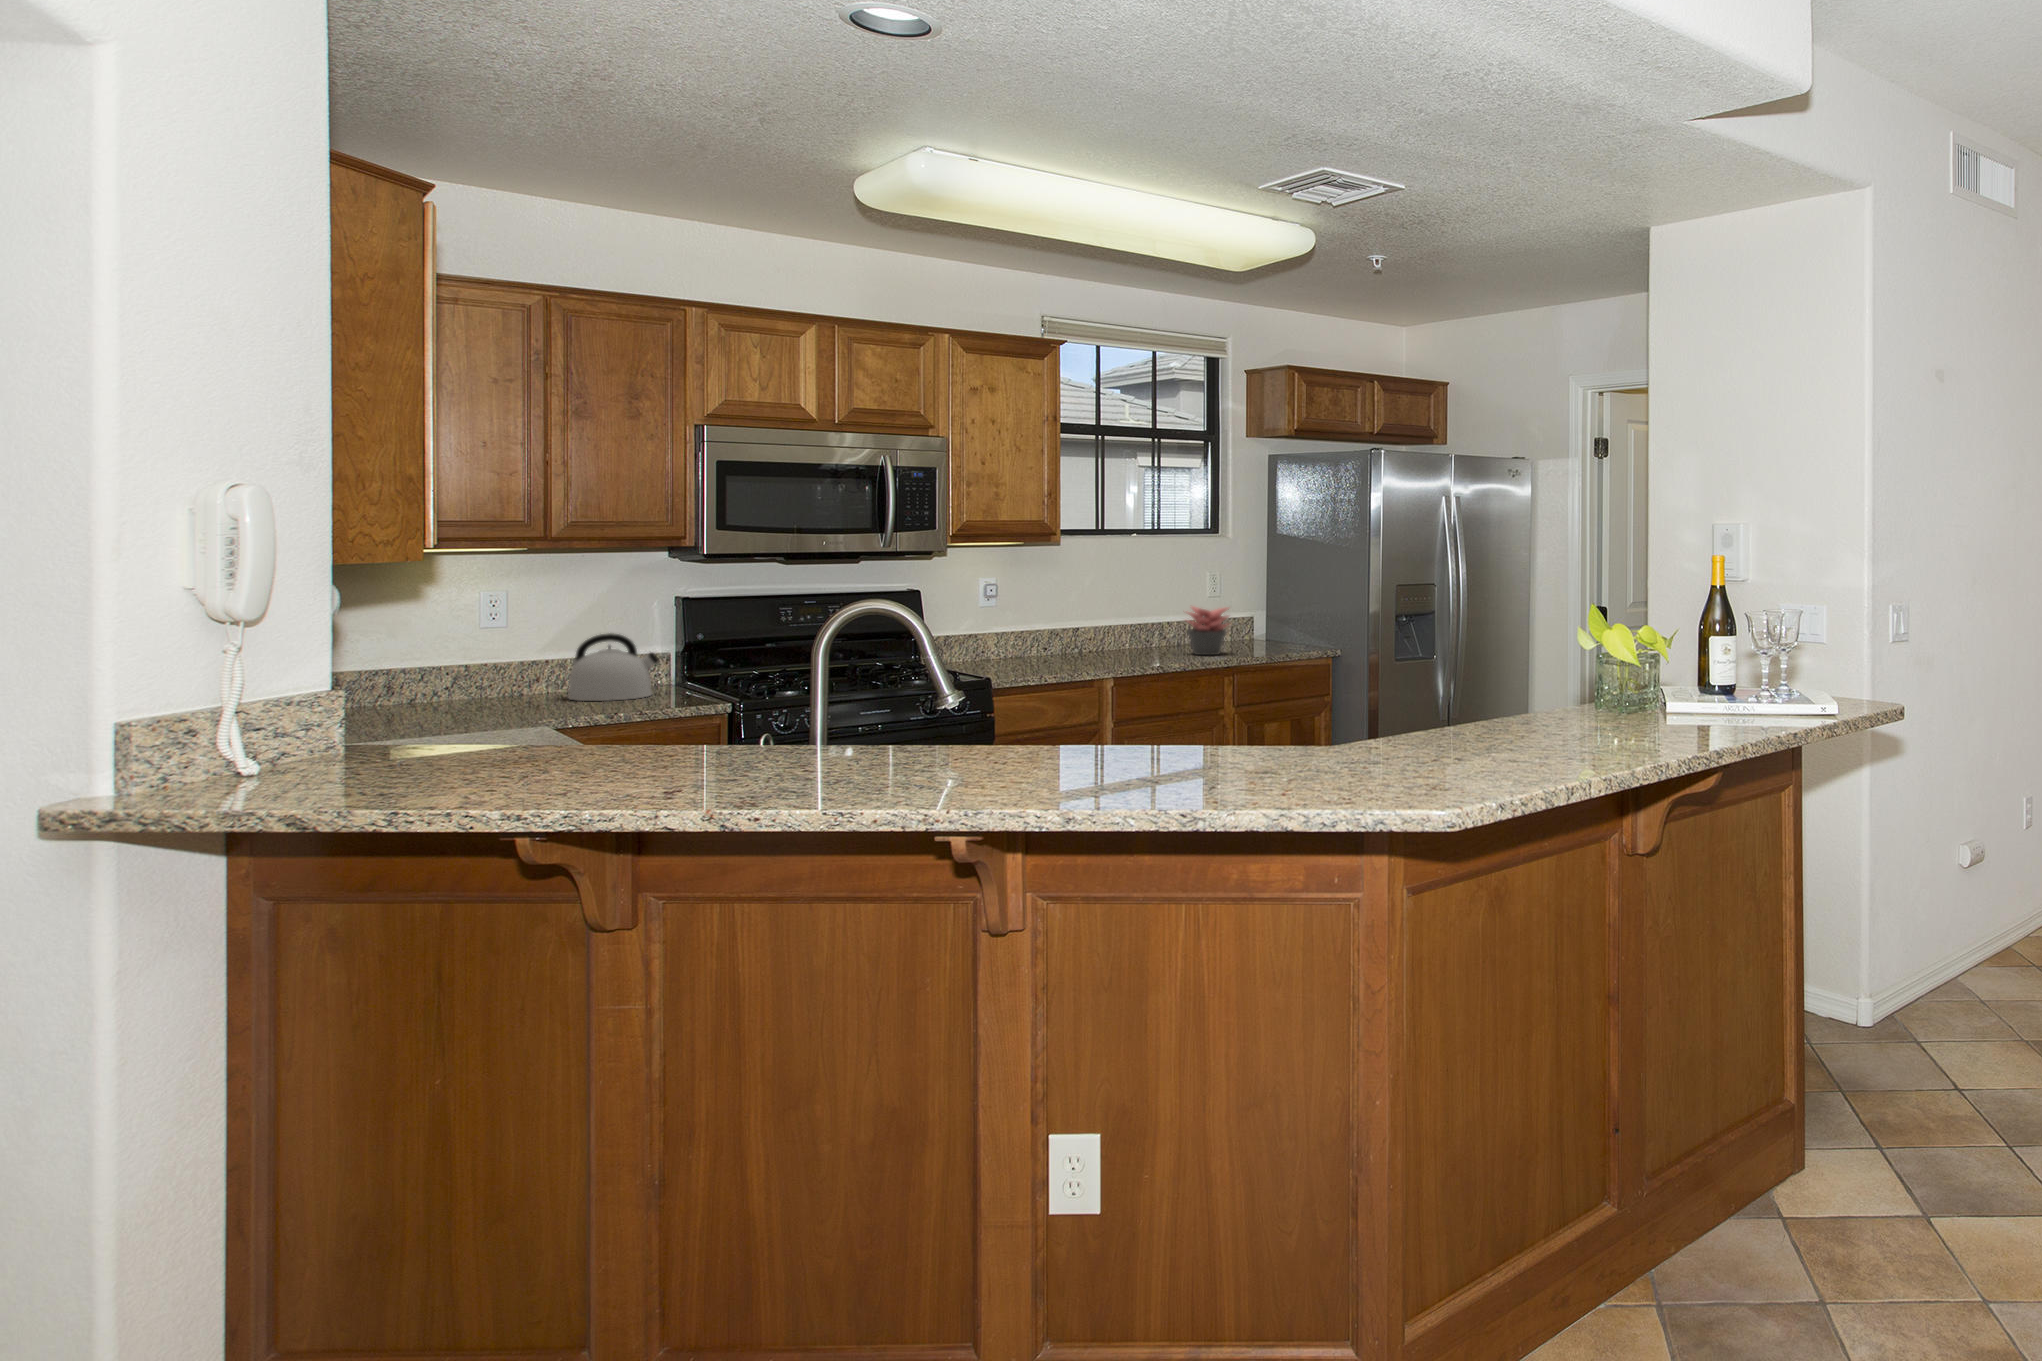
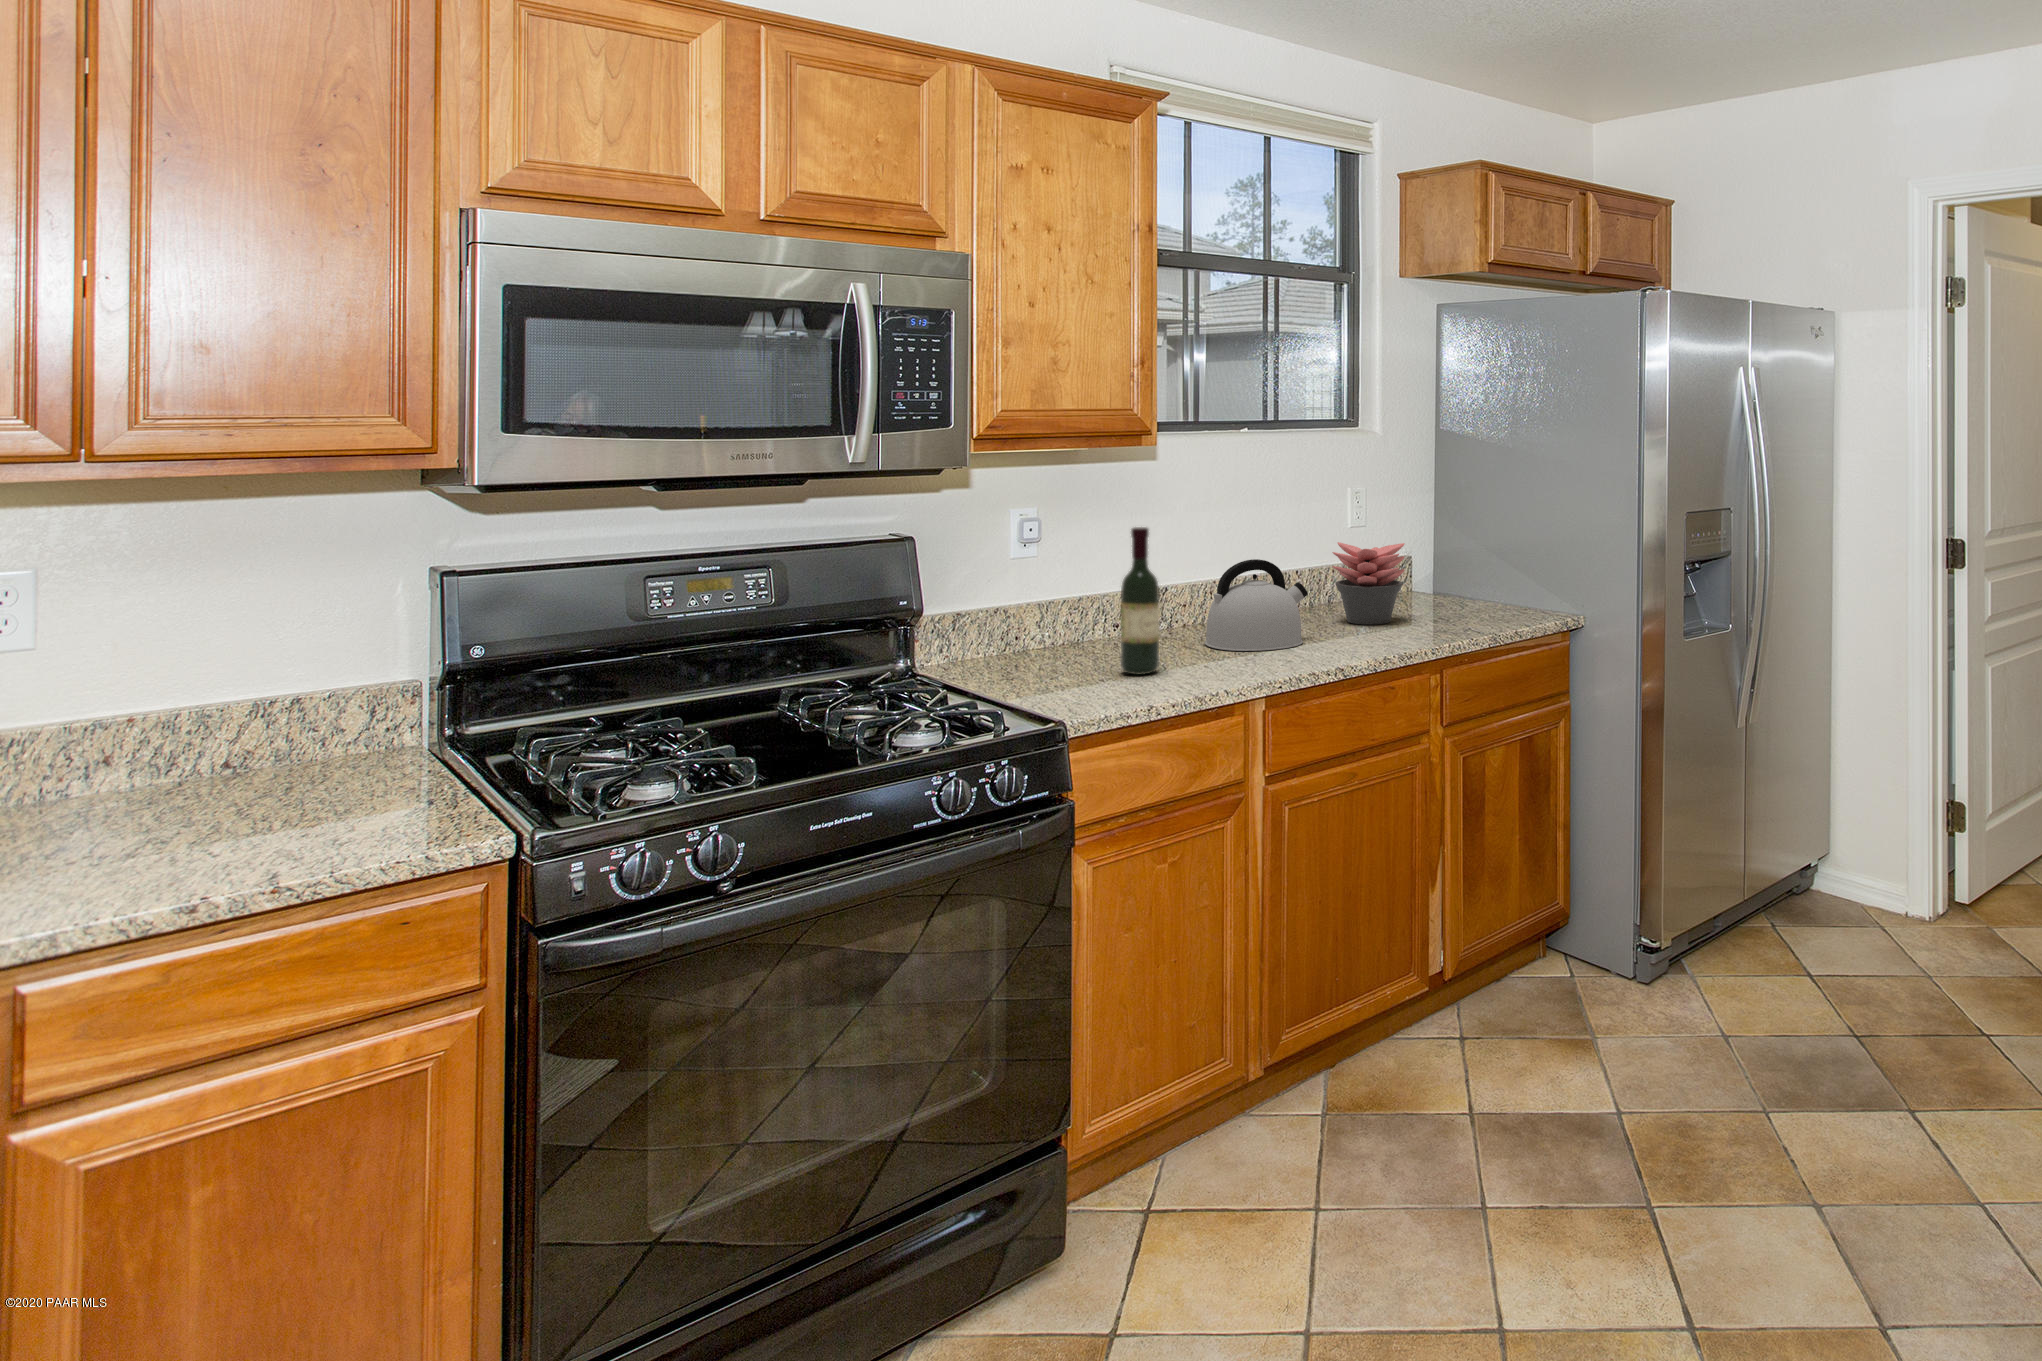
wine bottle: none [1035,589,1056,670] -> present [1120,527,1160,675]
kettle: present [568,633,659,701] -> present [1205,559,1308,651]

